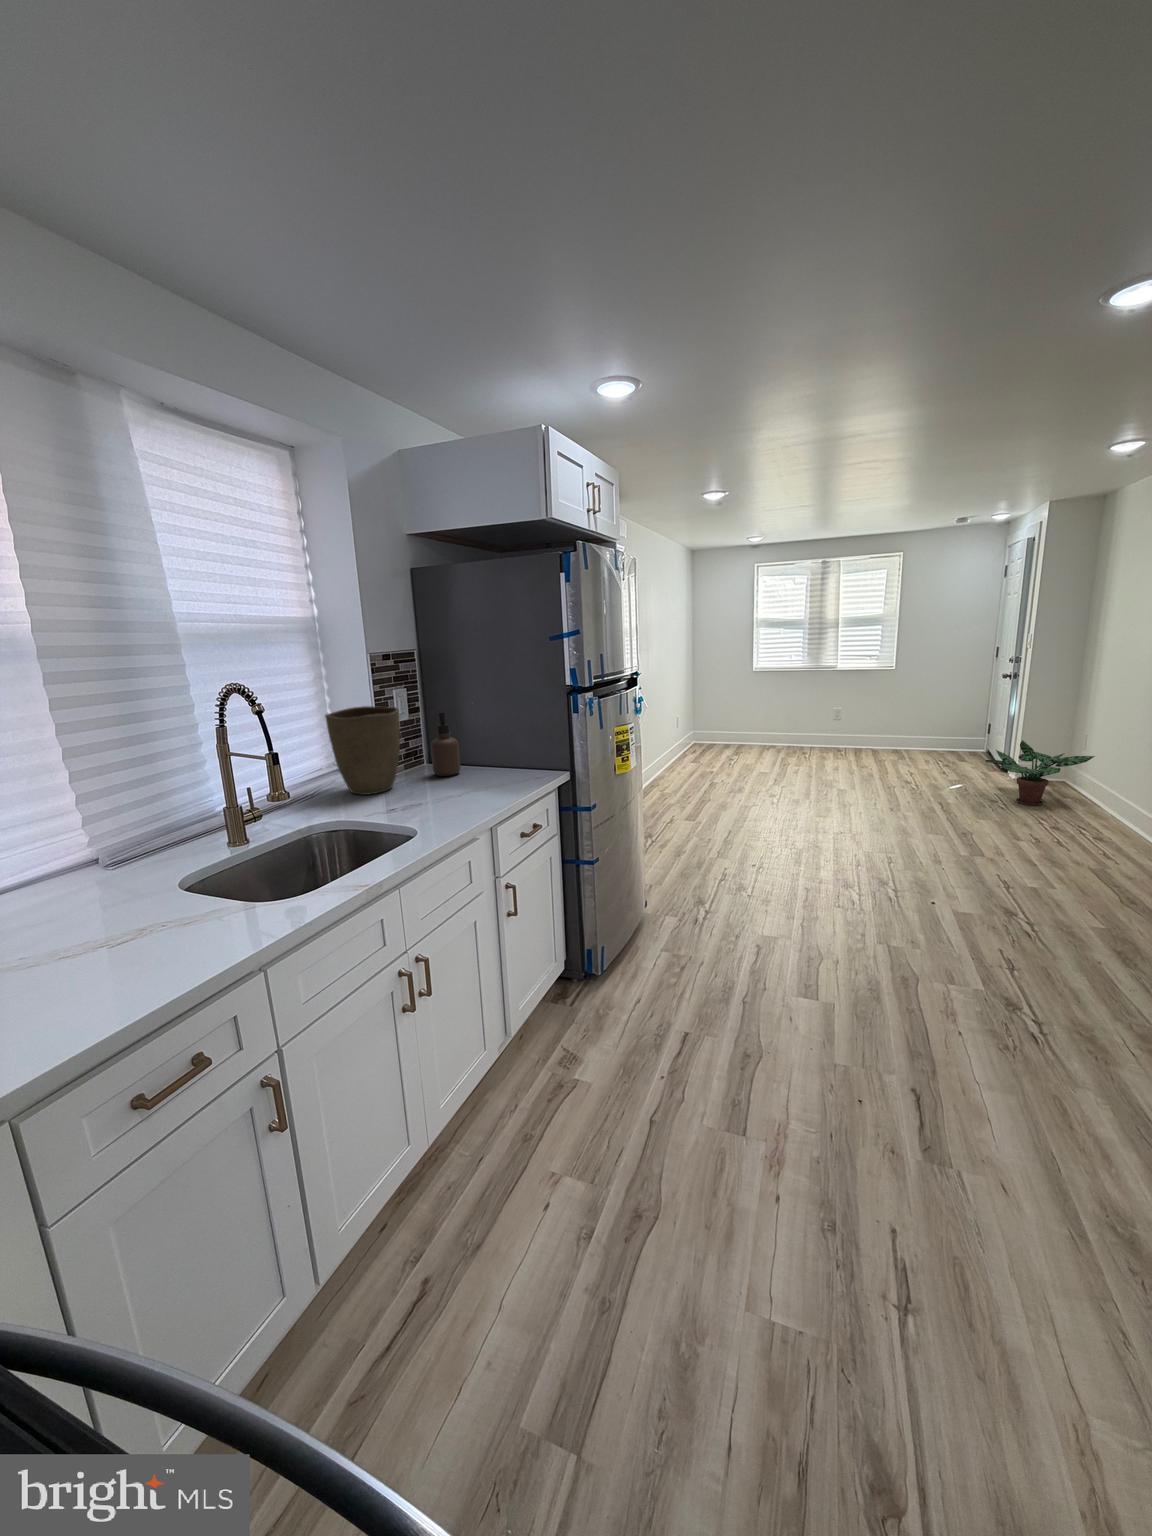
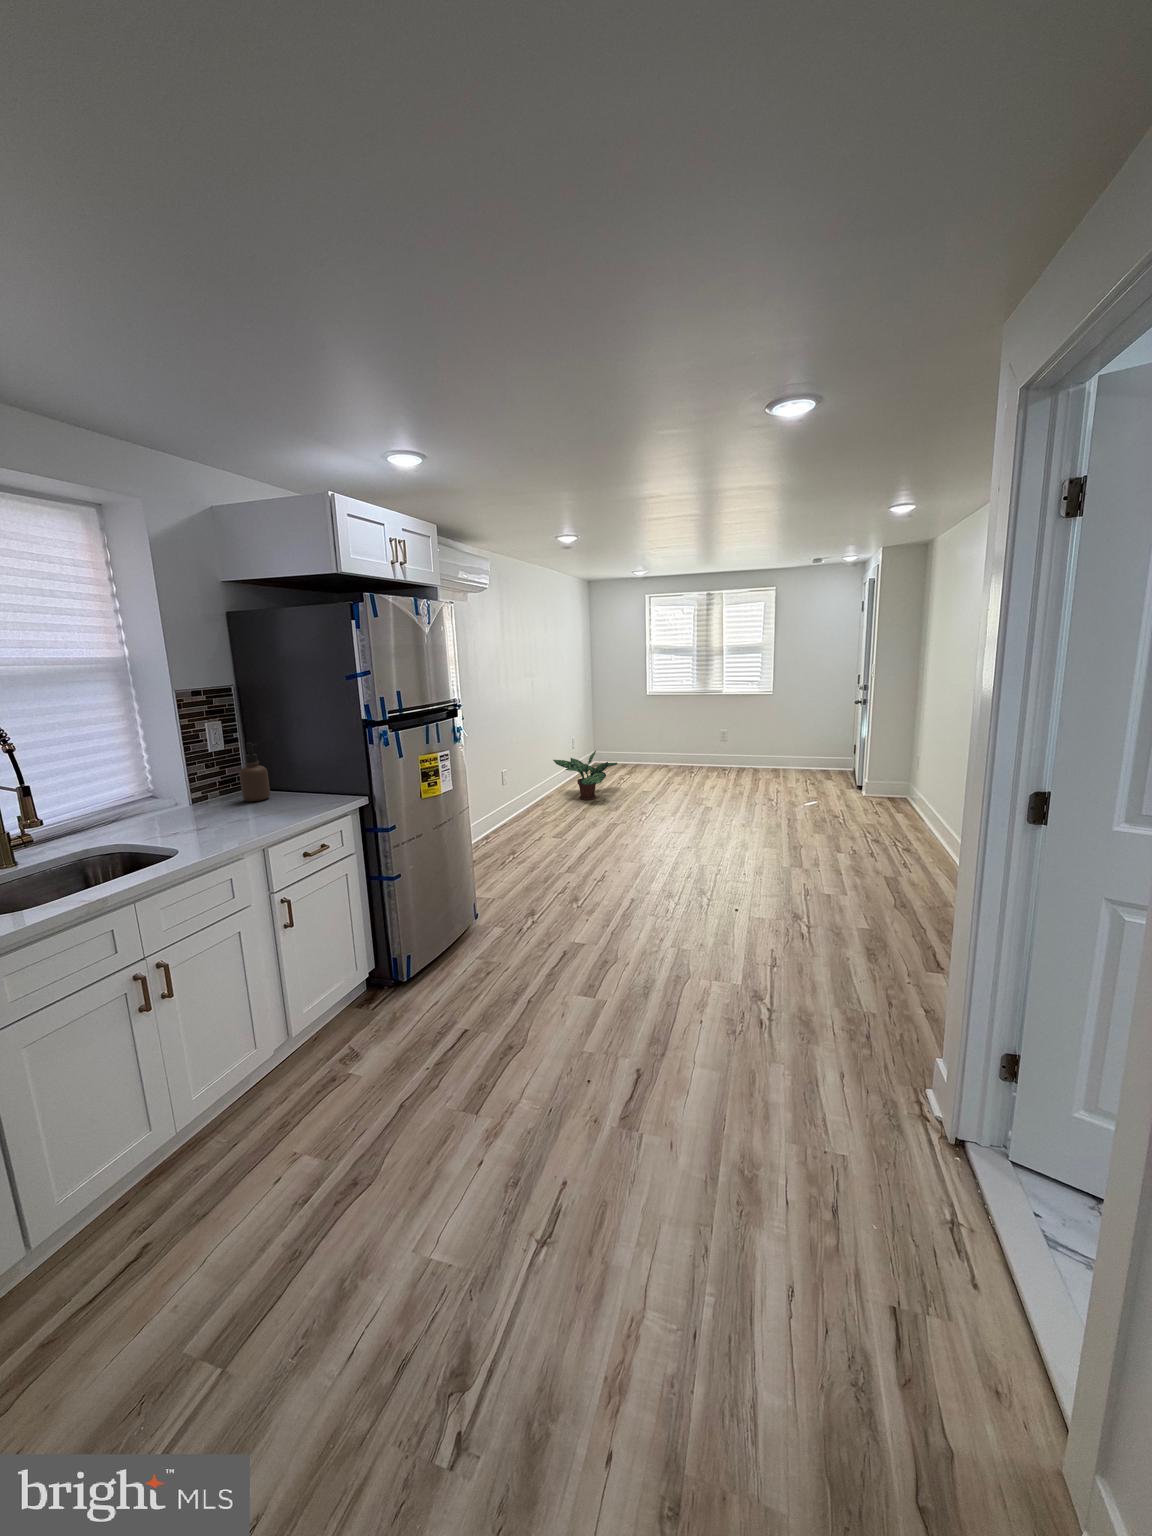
vase: present [325,706,400,795] -> none [124,738,202,820]
potted plant: present [986,740,1095,806] -> present [553,751,617,800]

